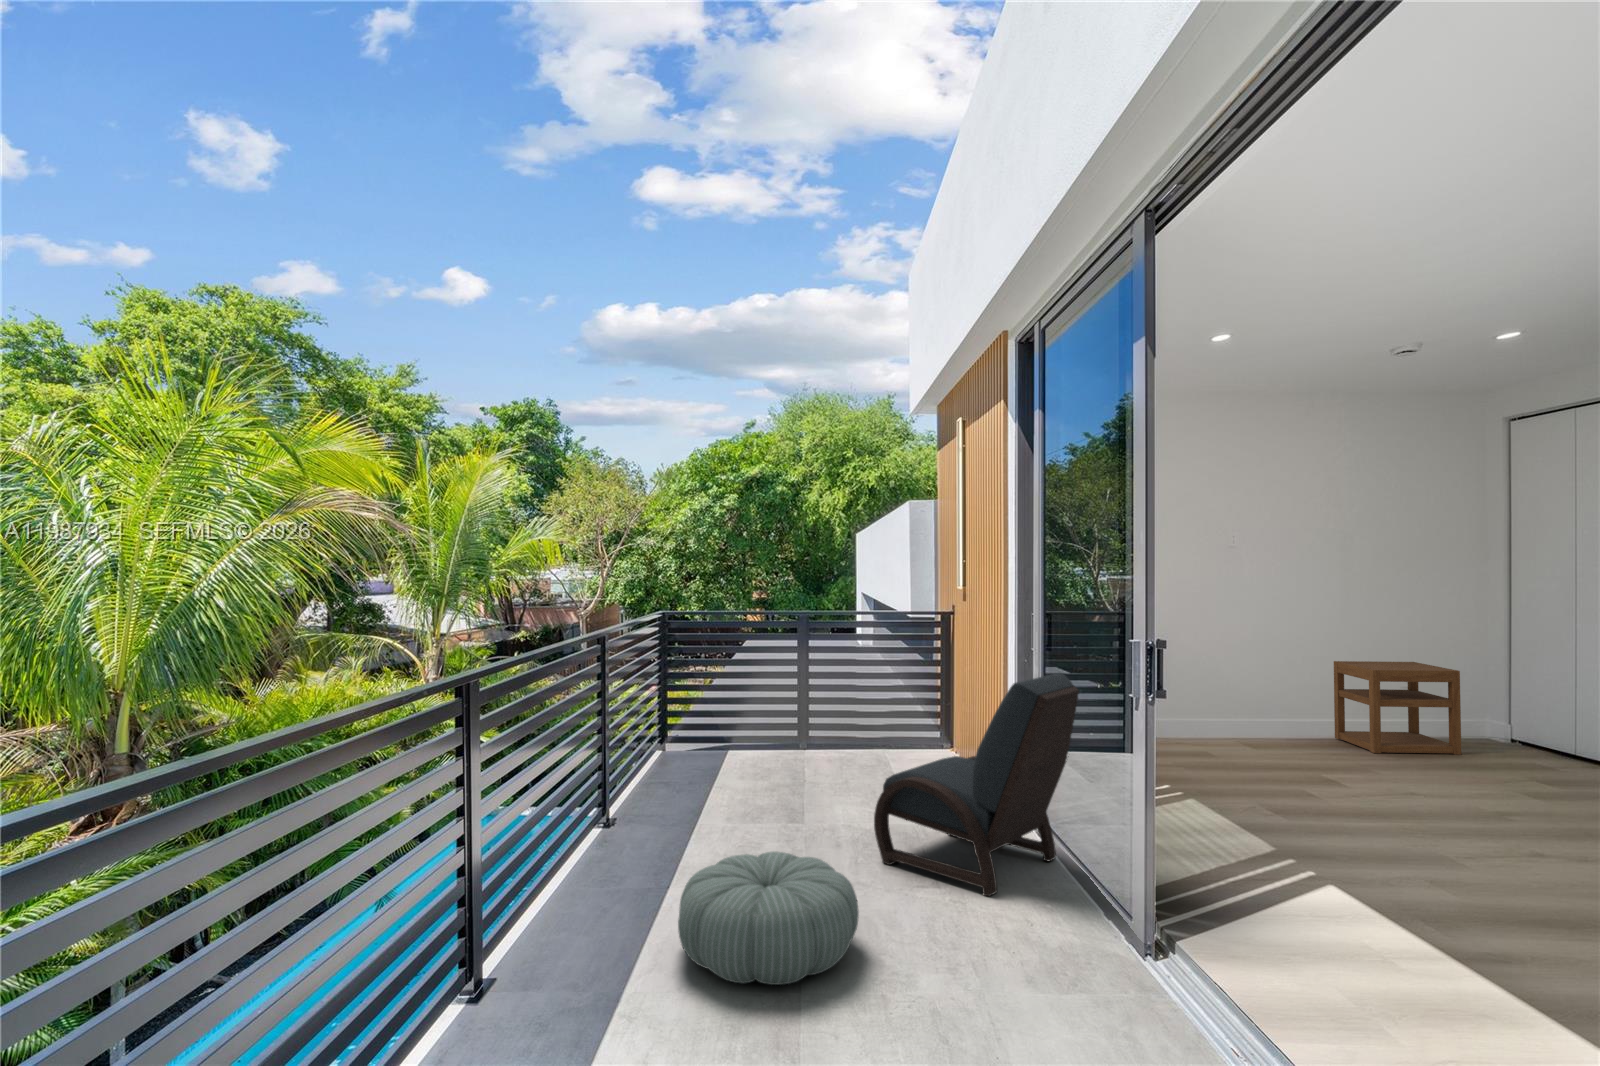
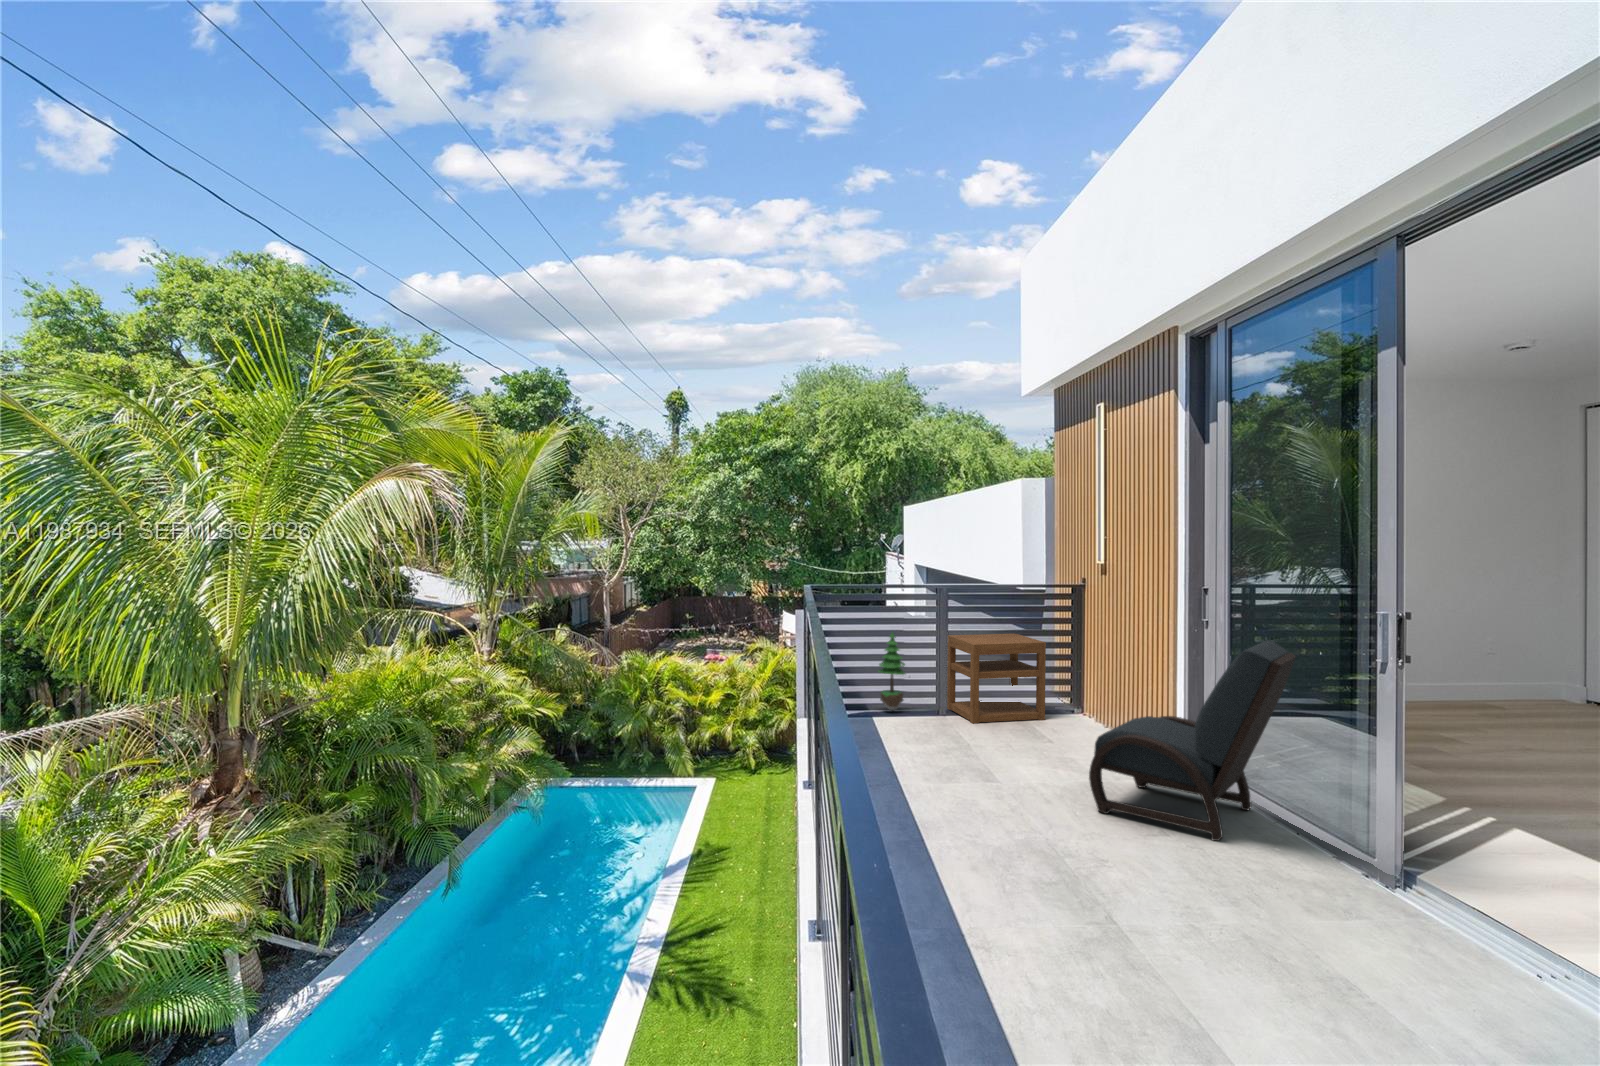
nightstand: present [1334,661,1461,755] -> present [947,634,1046,724]
potted tree: none [735,663,767,751] -> present [878,632,905,711]
pouf: present [678,851,859,985] -> none [979,801,1150,916]

